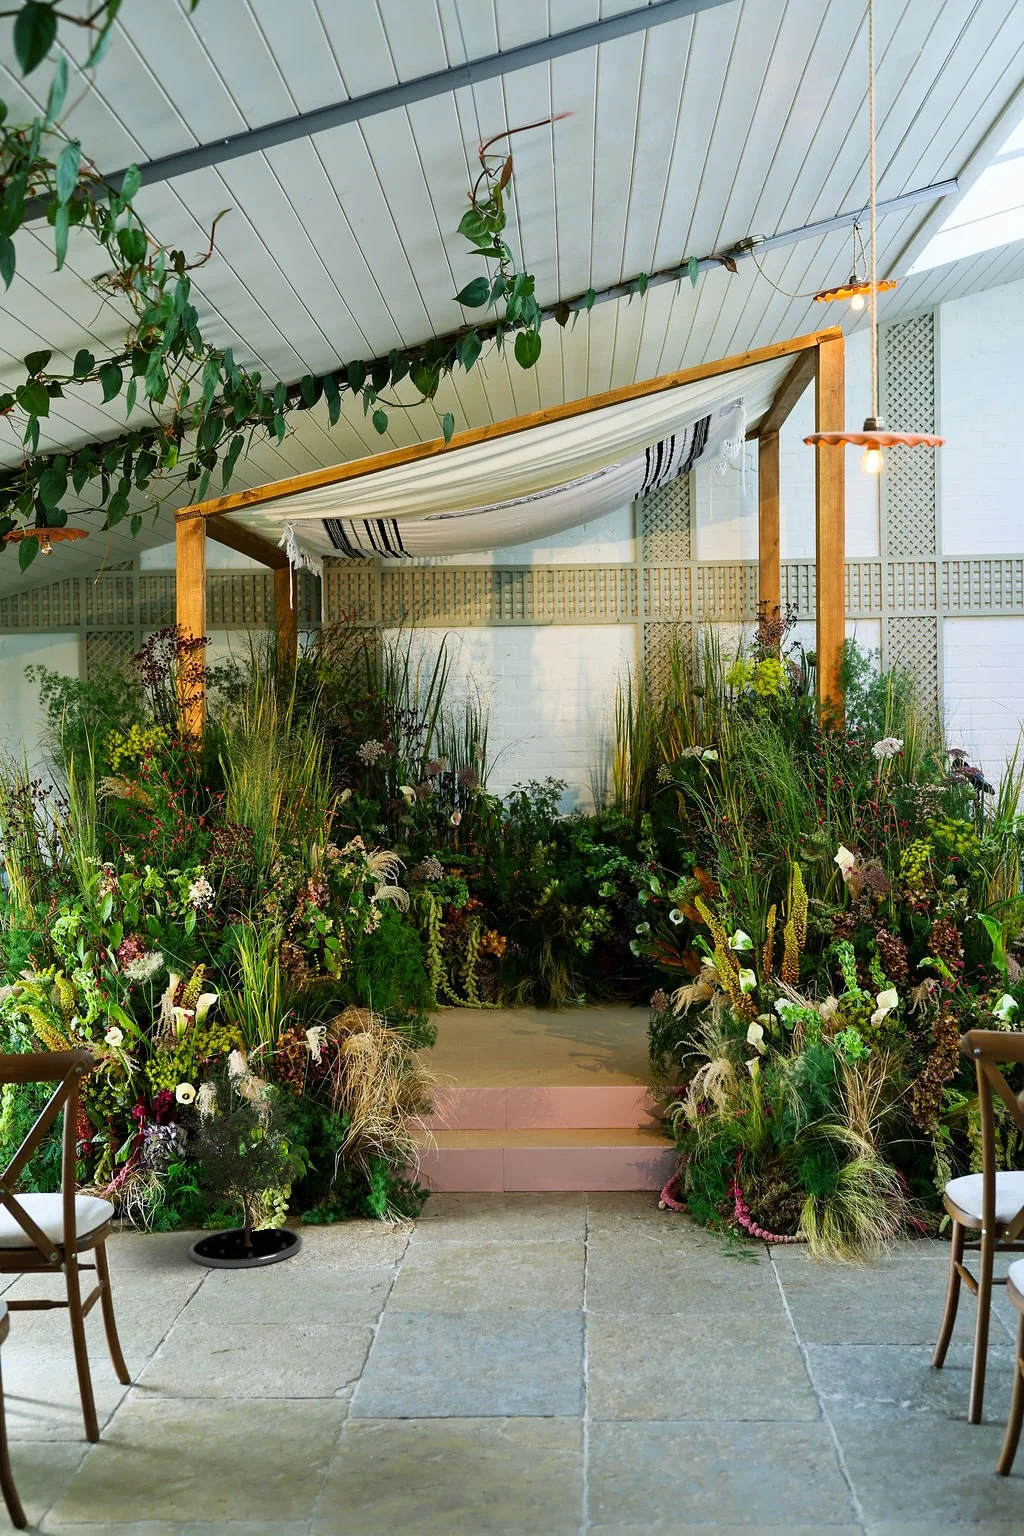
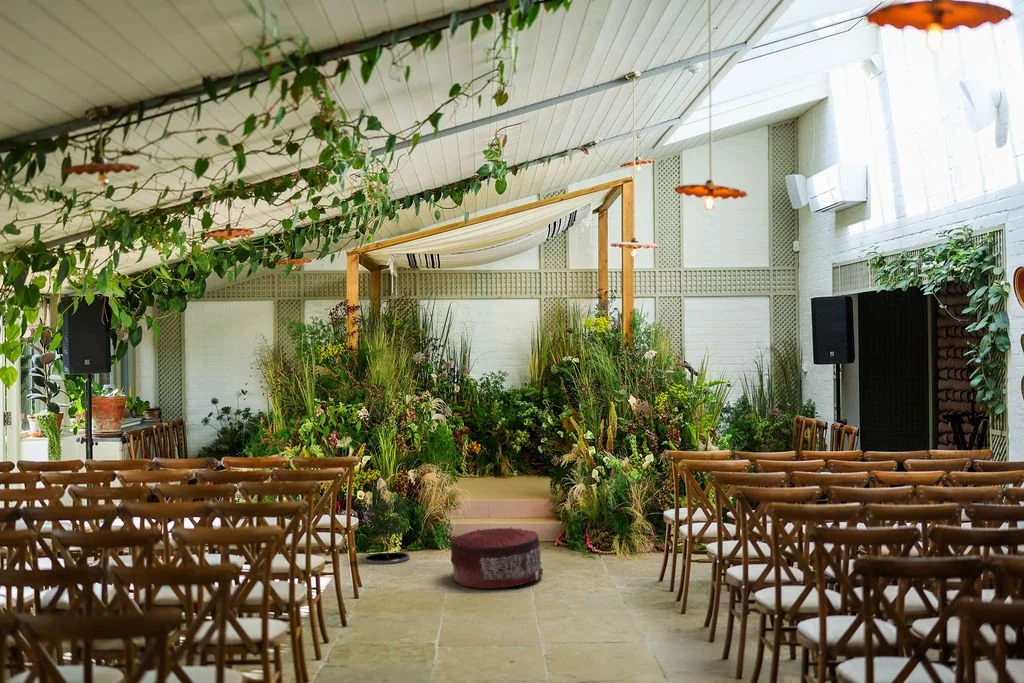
pouf: none [378,1191,622,1378] -> present [451,528,543,589]

